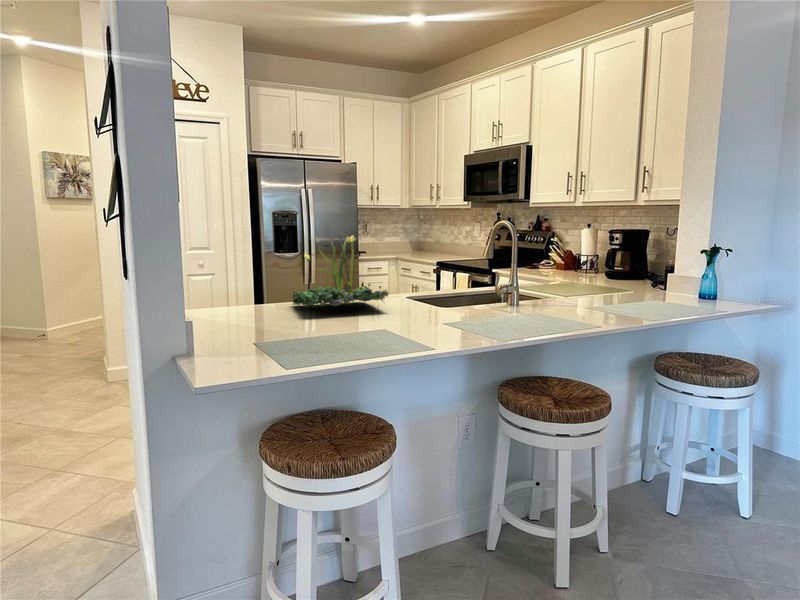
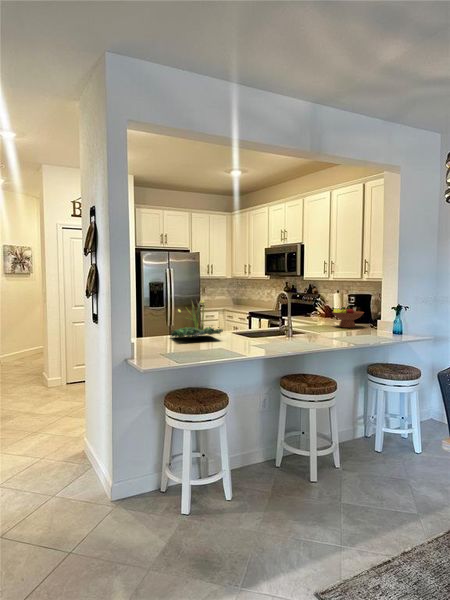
fruit bowl: none [582,251,641,288] -> present [332,307,364,328]

